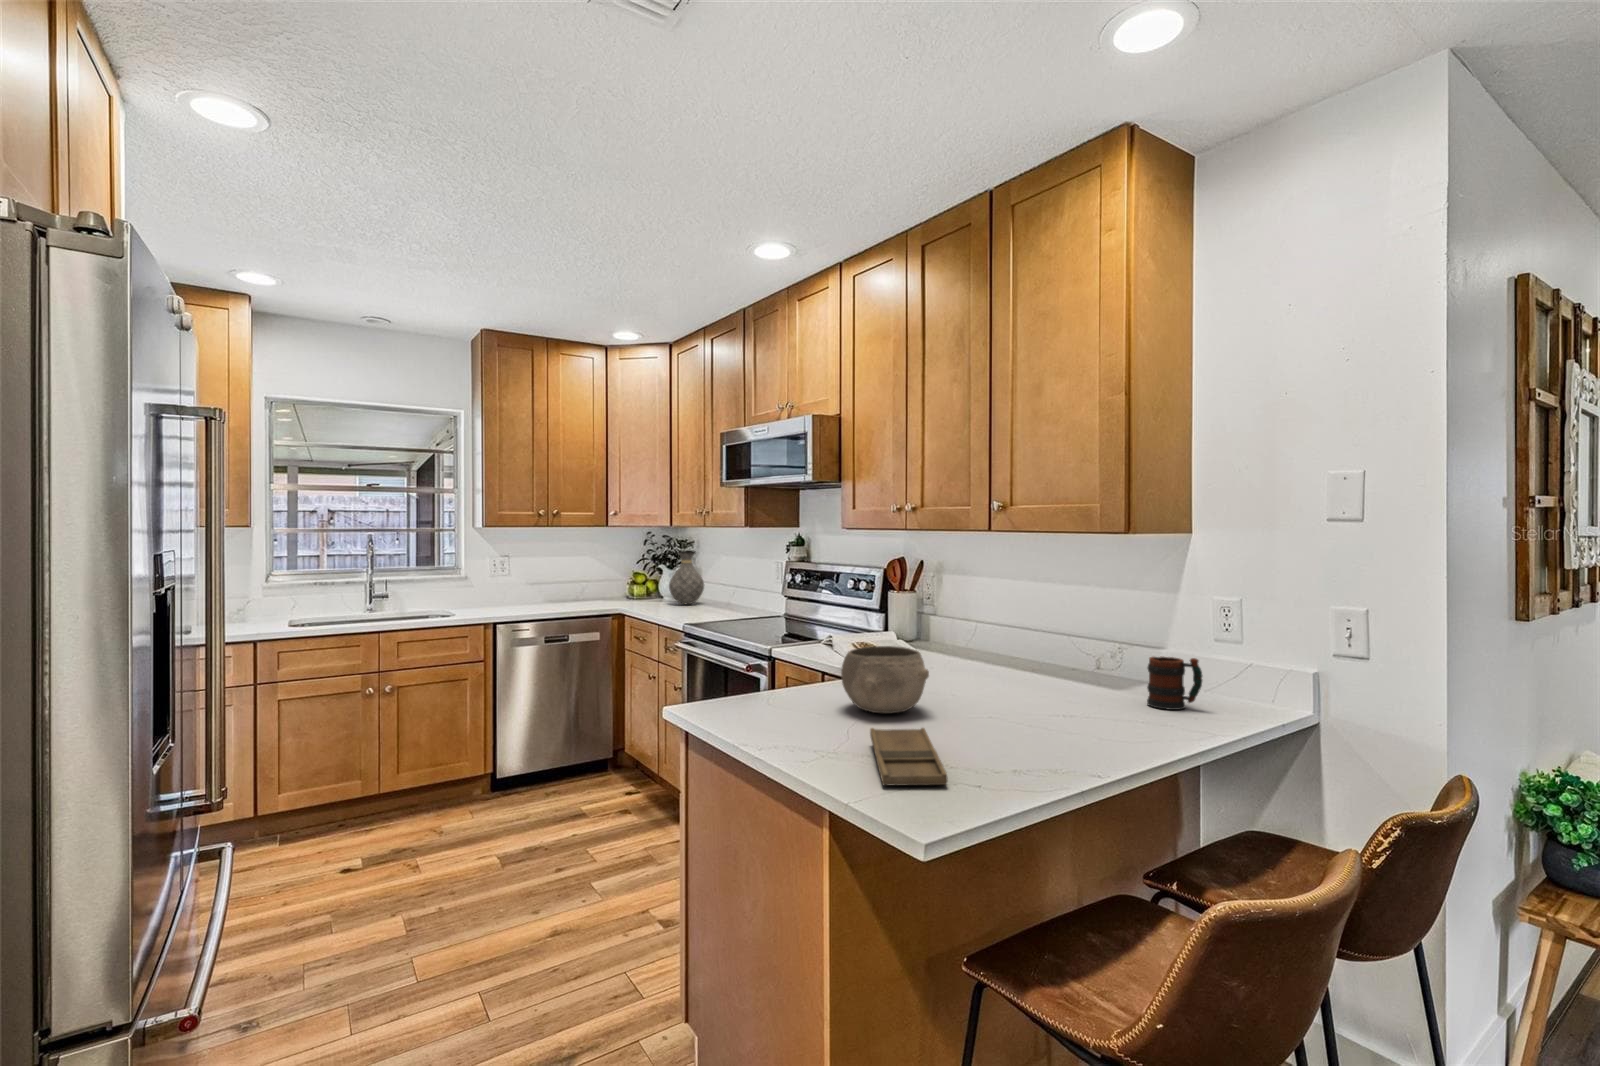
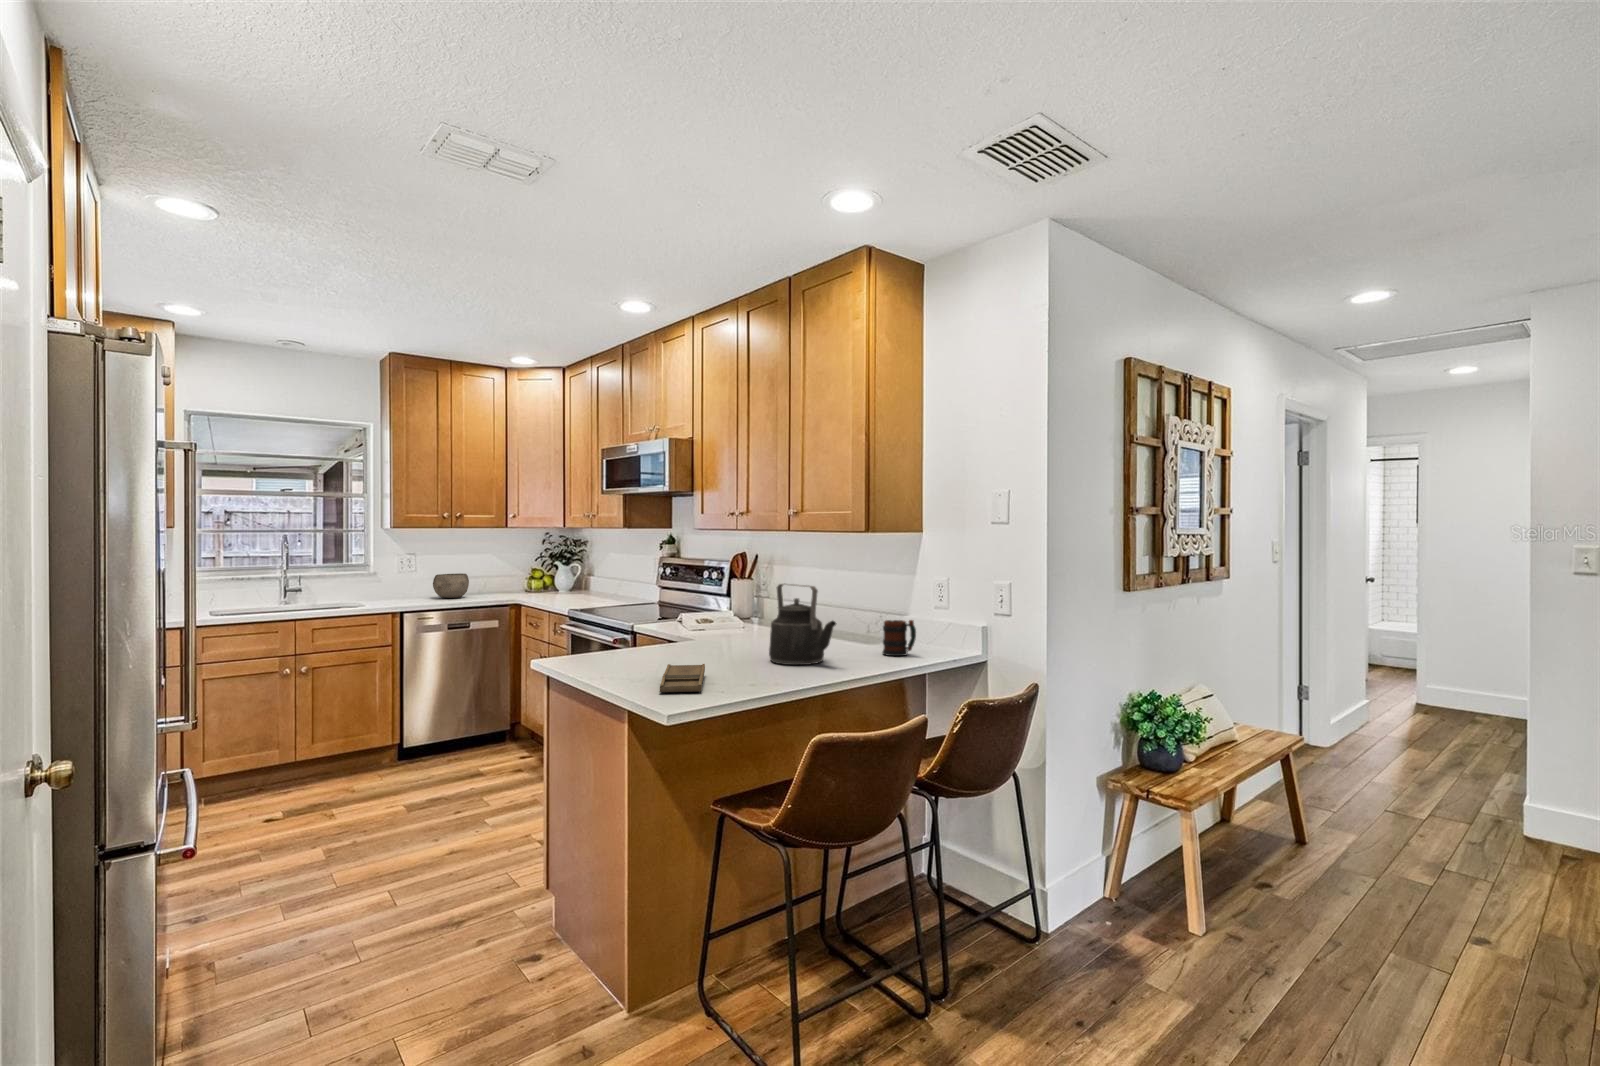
vase: present [669,550,704,604] -> none [560,549,593,596]
kettle: none [995,605,1109,726] -> present [769,584,836,665]
bowl: present [841,646,929,714] -> present [433,573,469,598]

